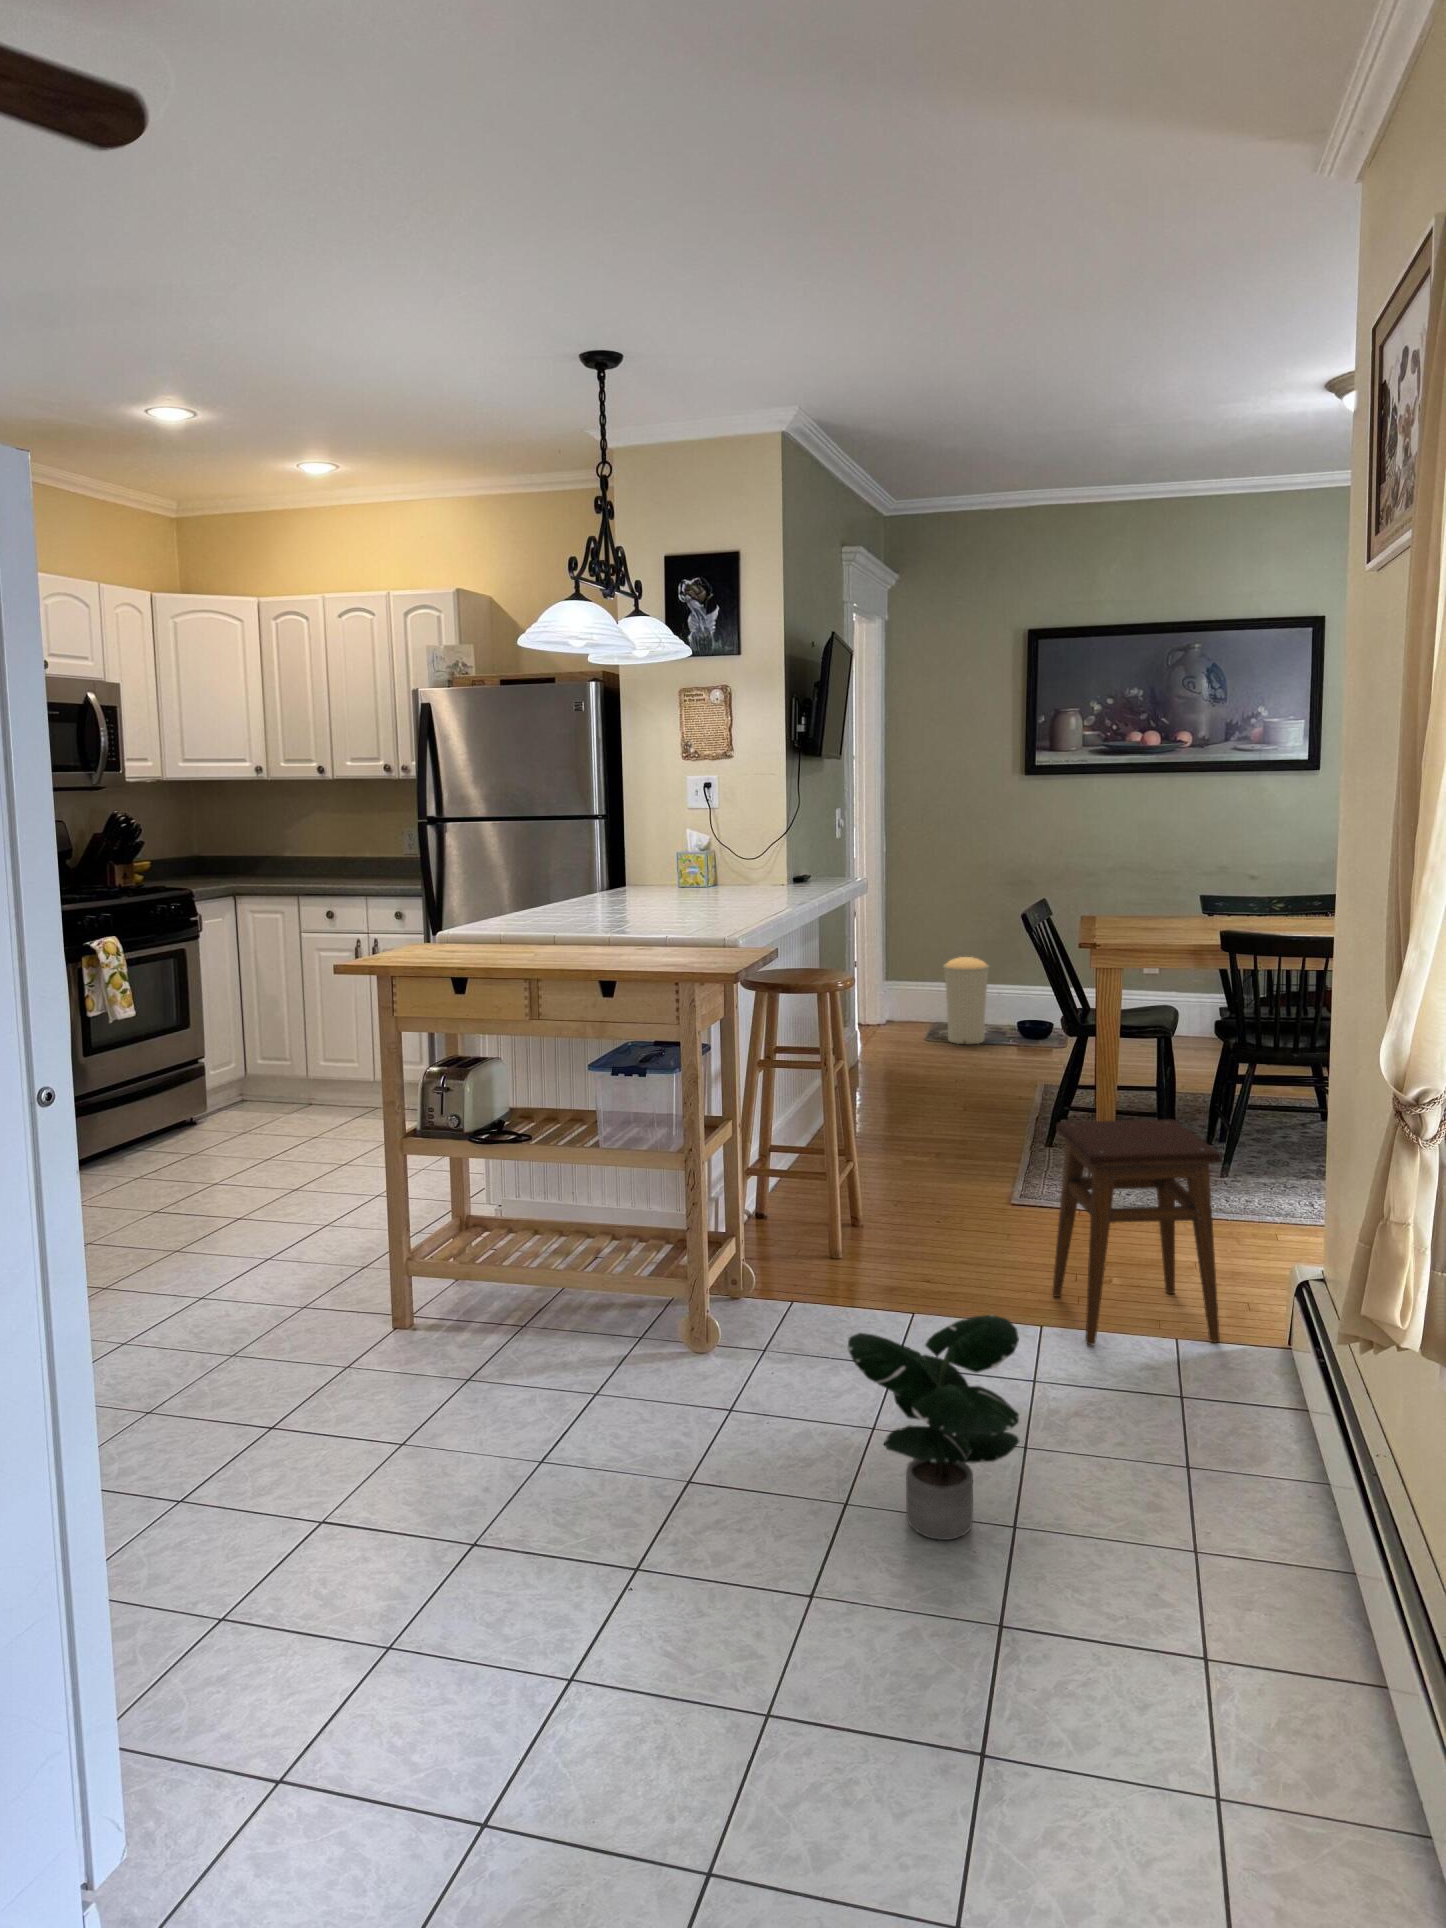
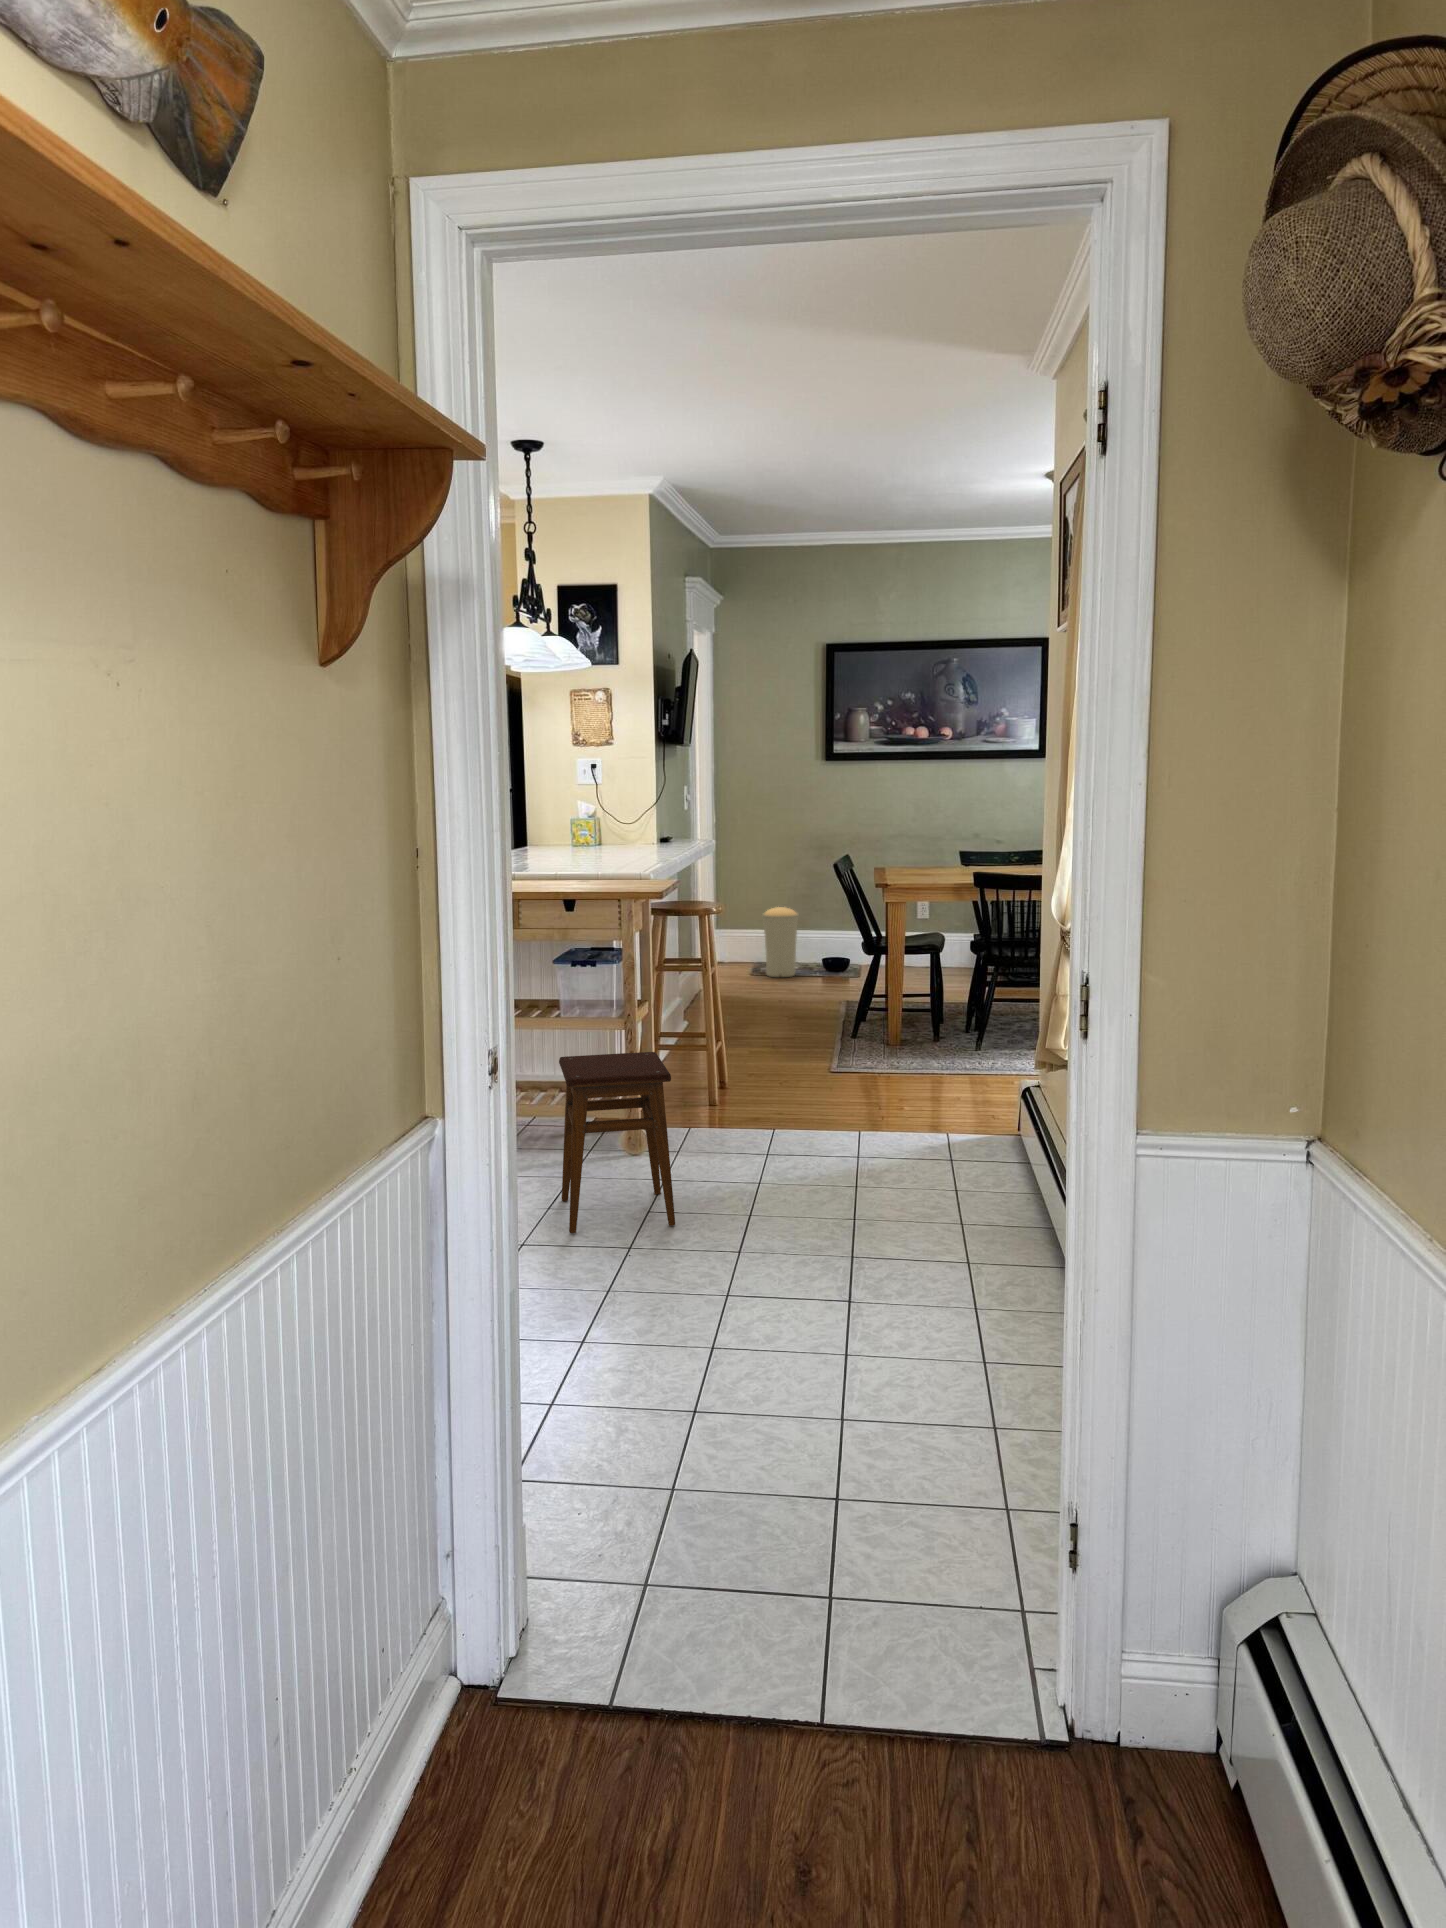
stool: present [1052,1120,1222,1345] -> present [559,1052,675,1233]
potted plant: present [848,1315,1019,1540] -> none [756,1093,861,1224]

